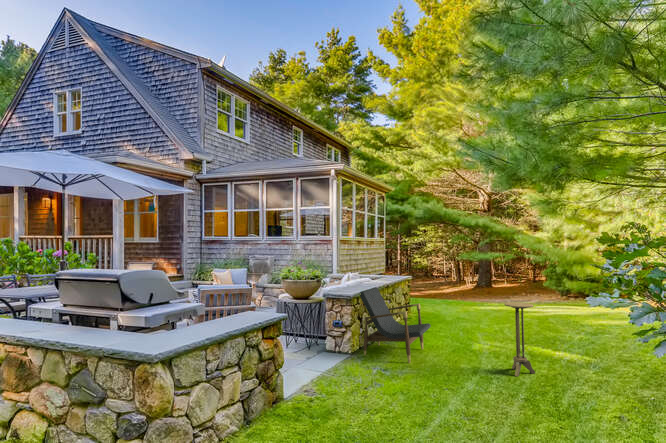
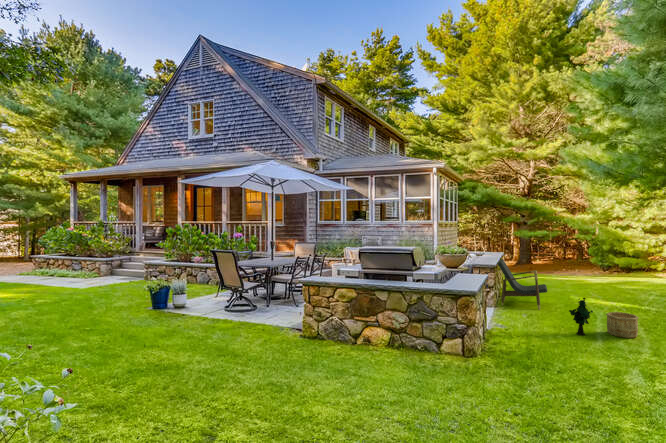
side table: present [504,302,535,376] -> none [610,269,633,318]
decorative plant: none [404,352,440,417] -> present [569,298,593,336]
wooden bucket: none [467,374,511,422] -> present [606,312,638,338]

